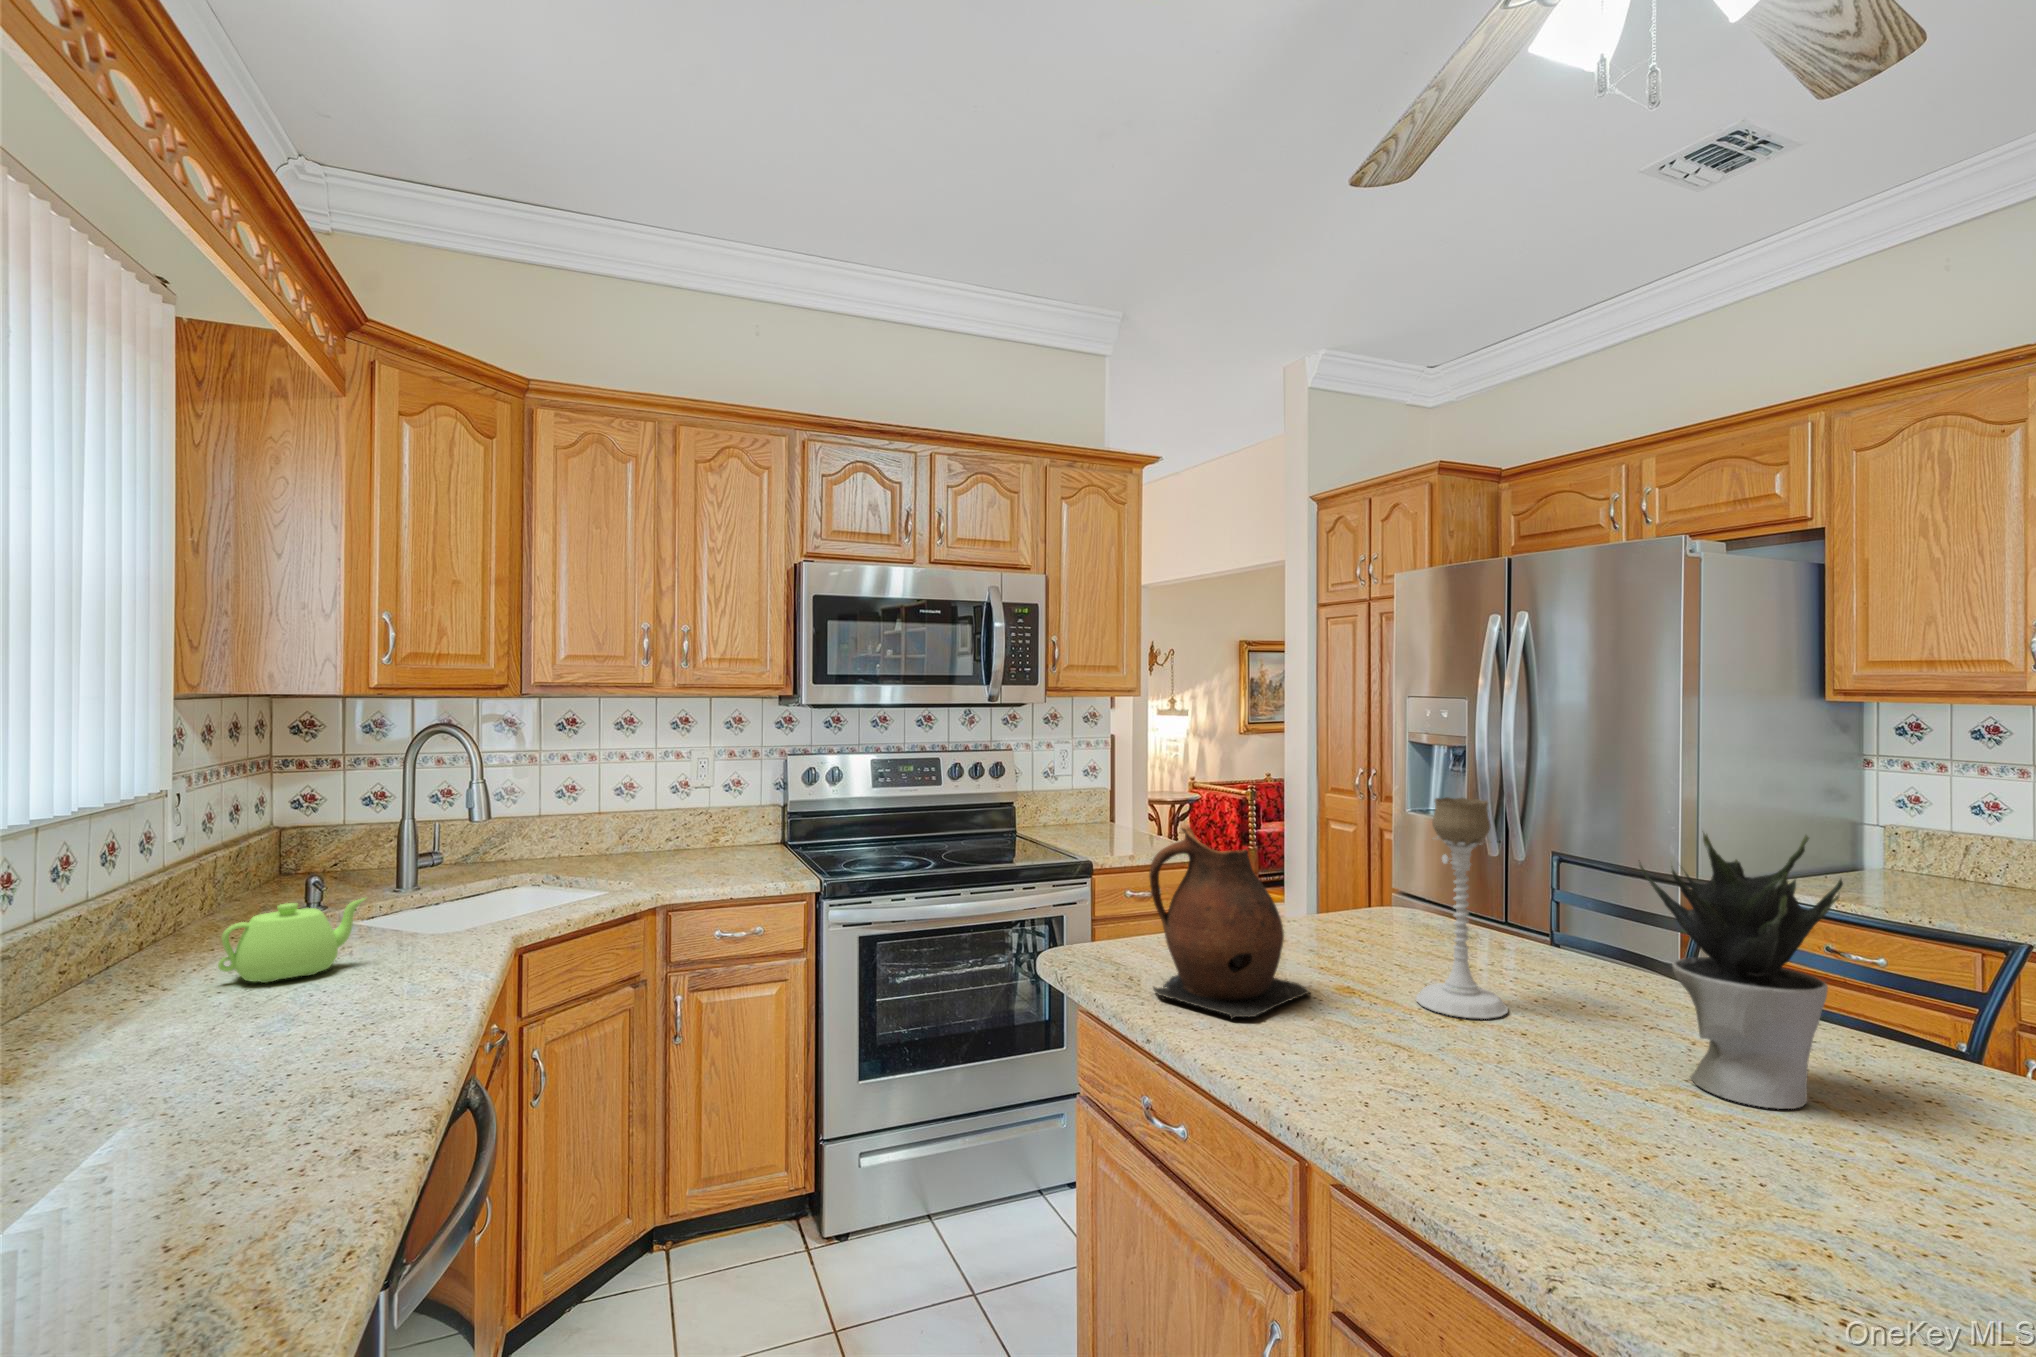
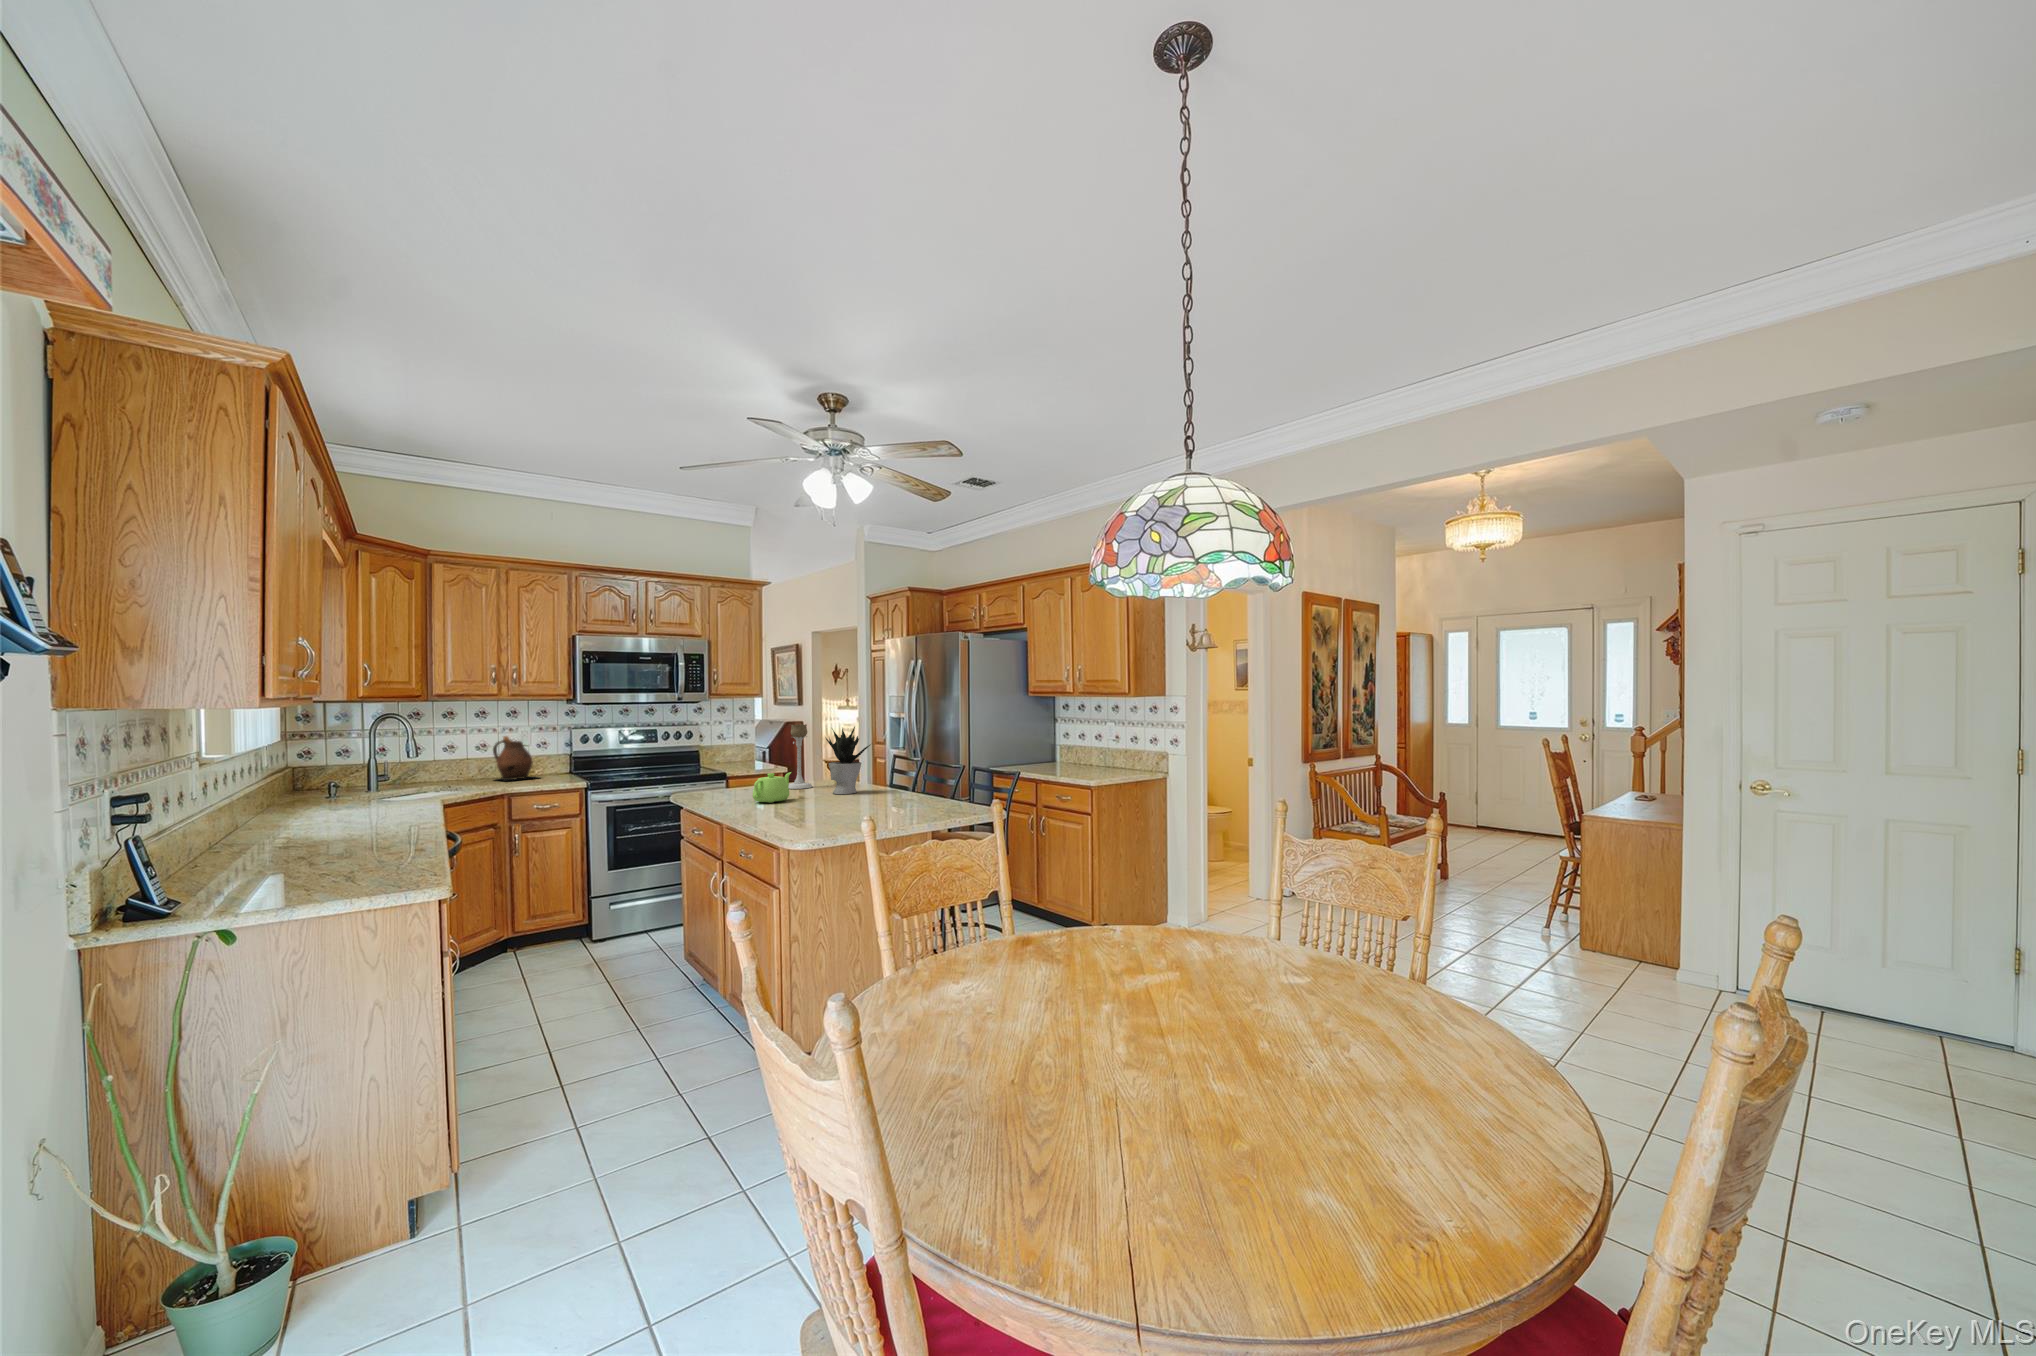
ceramic pitcher: present [1149,825,1310,1019] -> present [493,736,534,780]
teapot: present [218,898,365,983] -> present [753,772,791,803]

